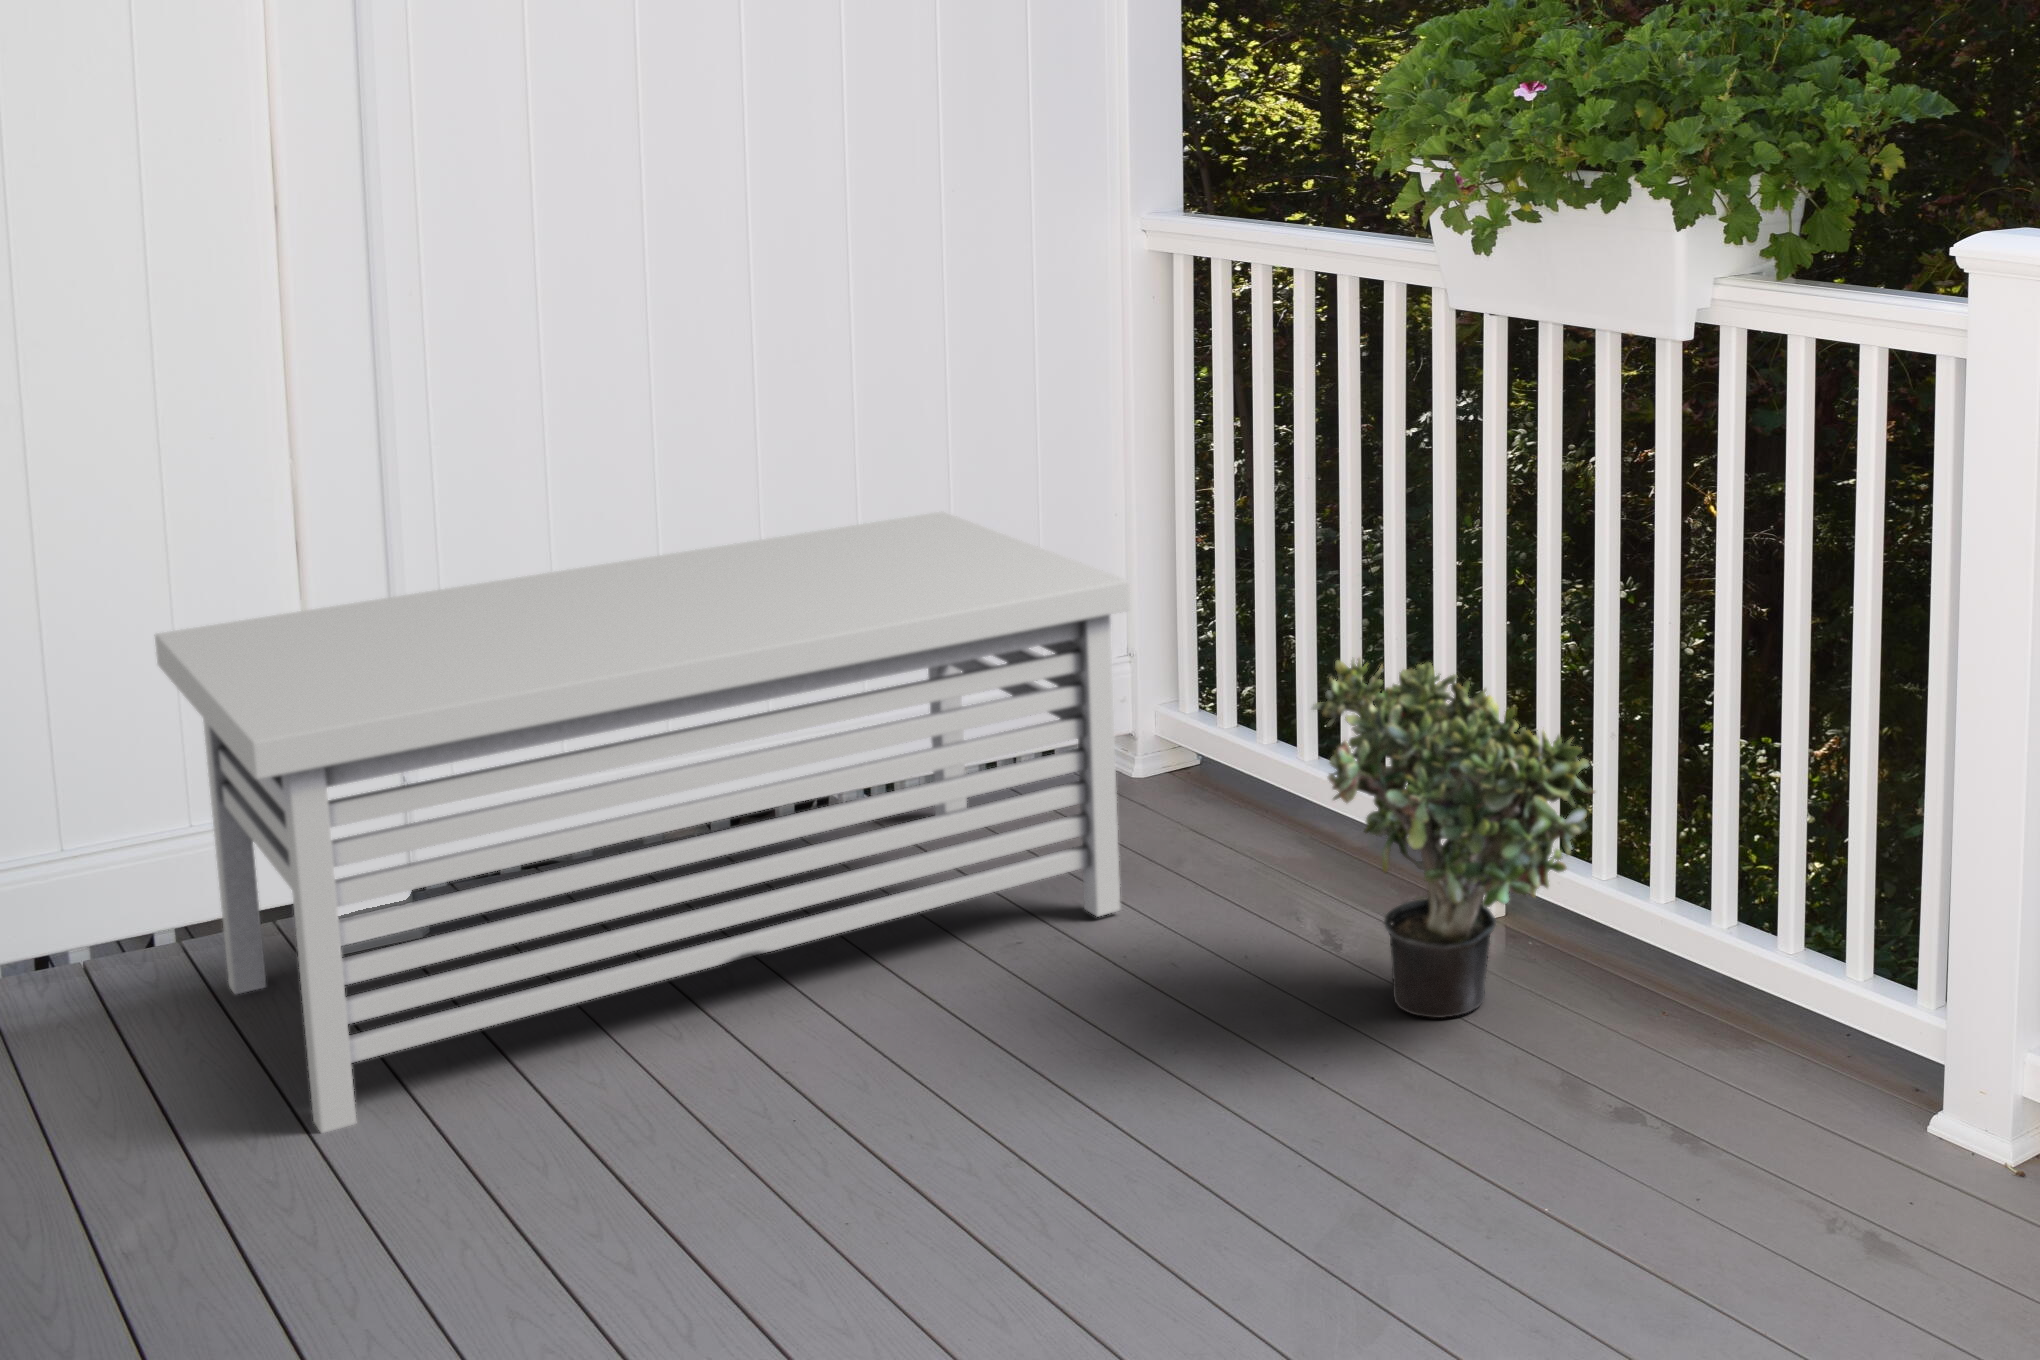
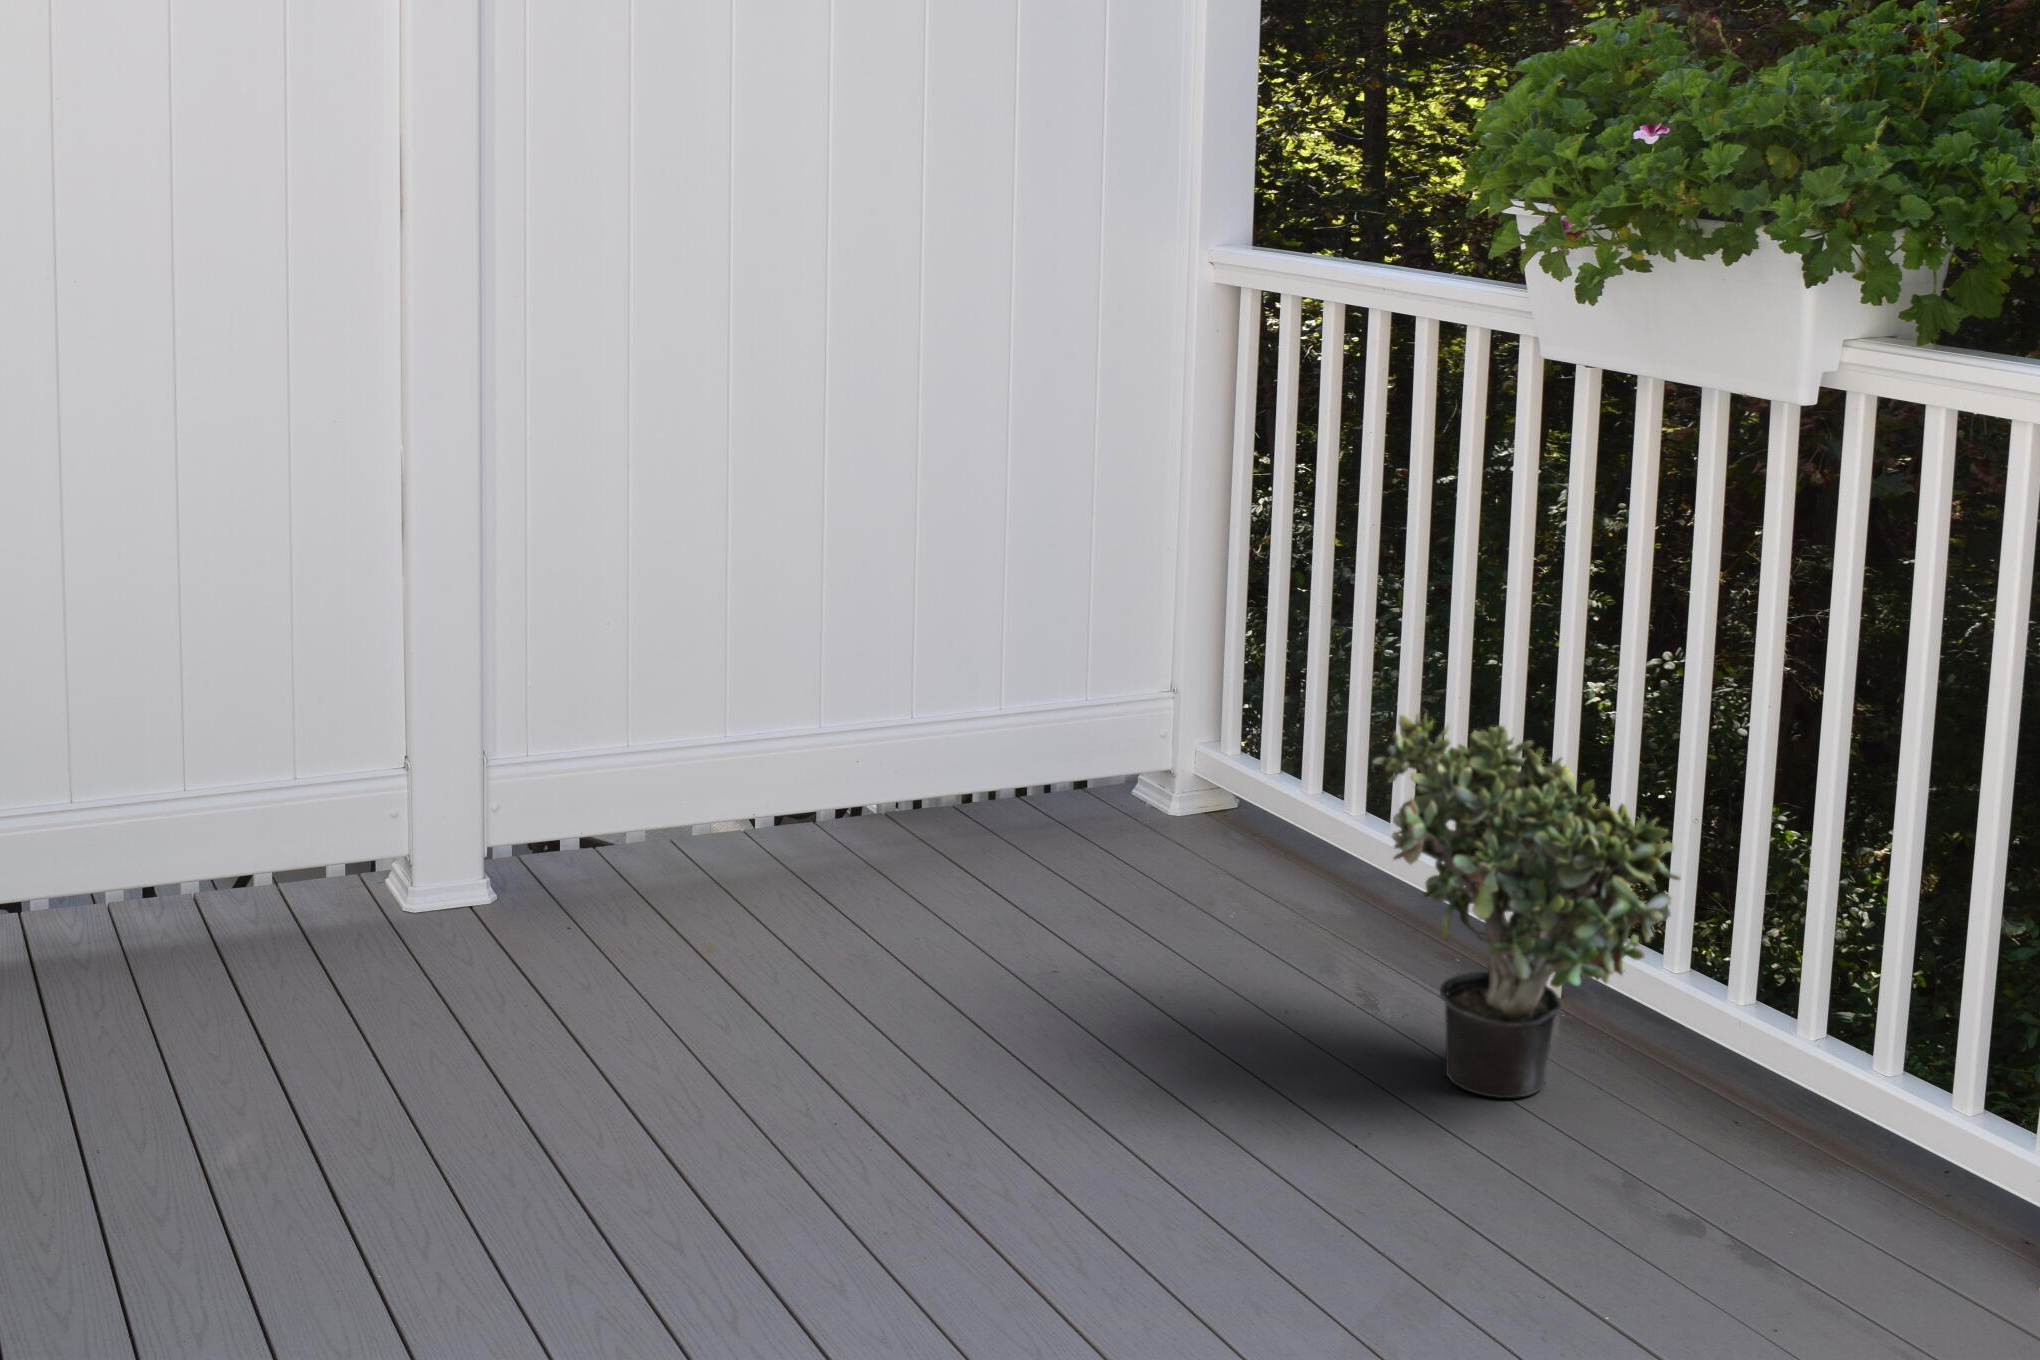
storage bench: present [155,512,1131,1133] -> none [285,530,1183,1076]

